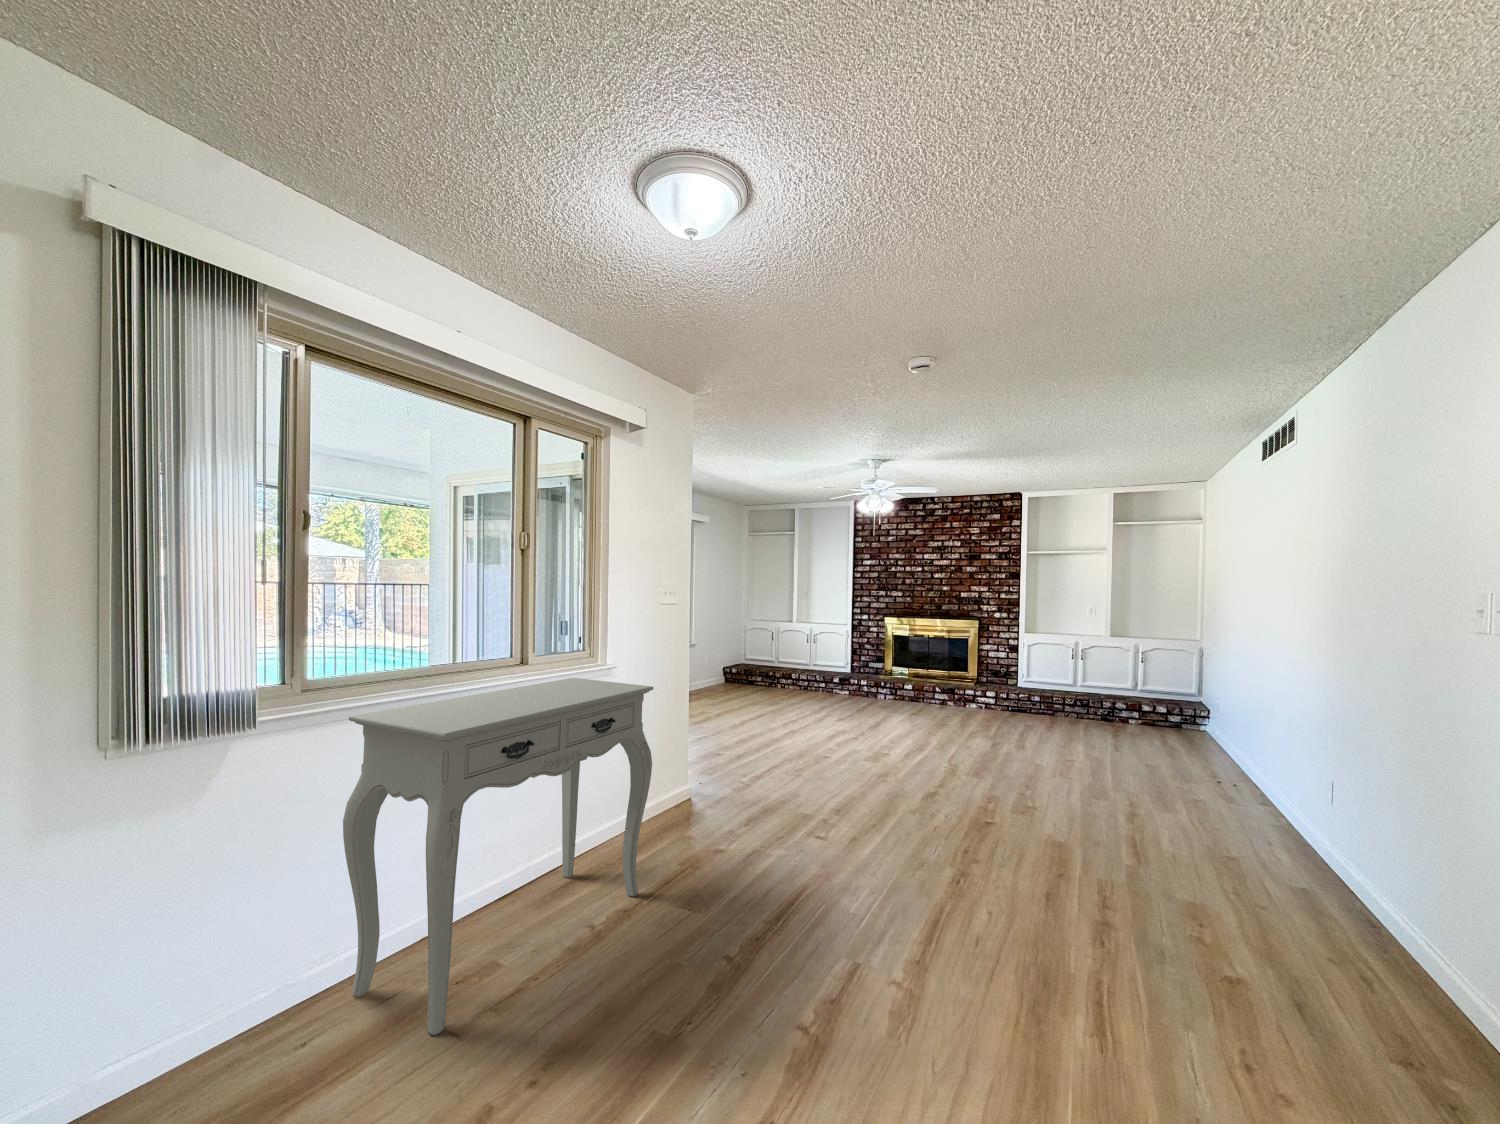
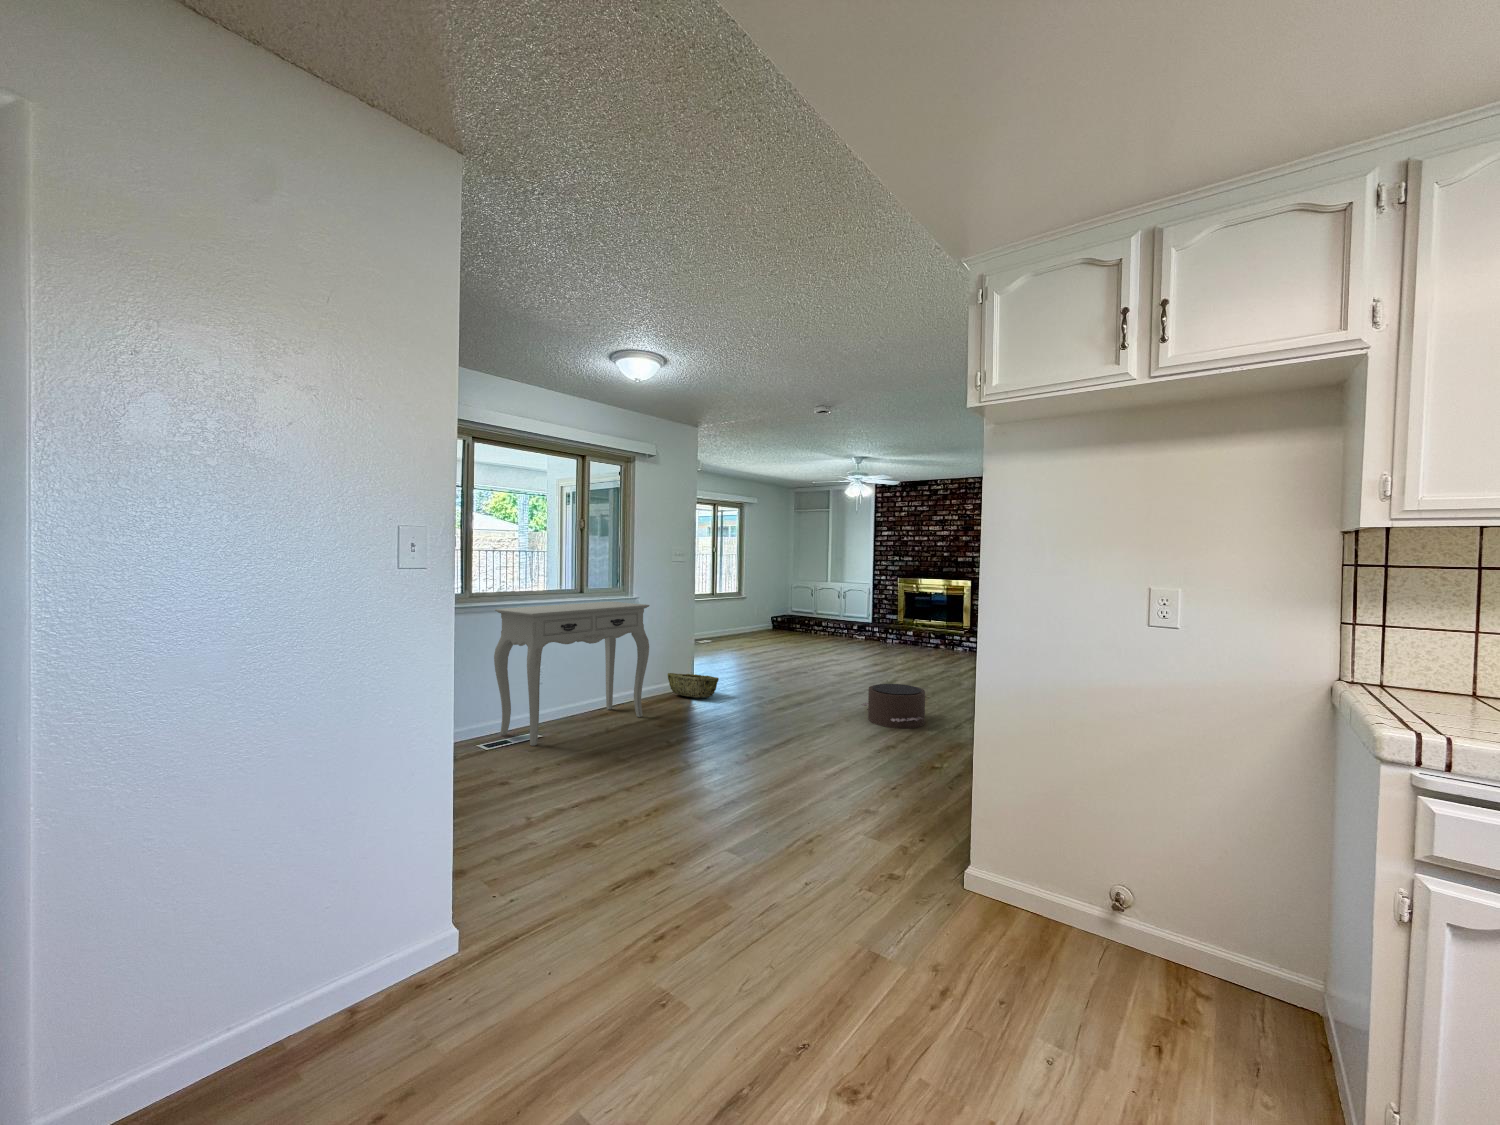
woven basket: none [654,785,741,833] -> present [668,673,719,698]
pouf: none [990,801,1122,888] -> present [861,684,925,728]

